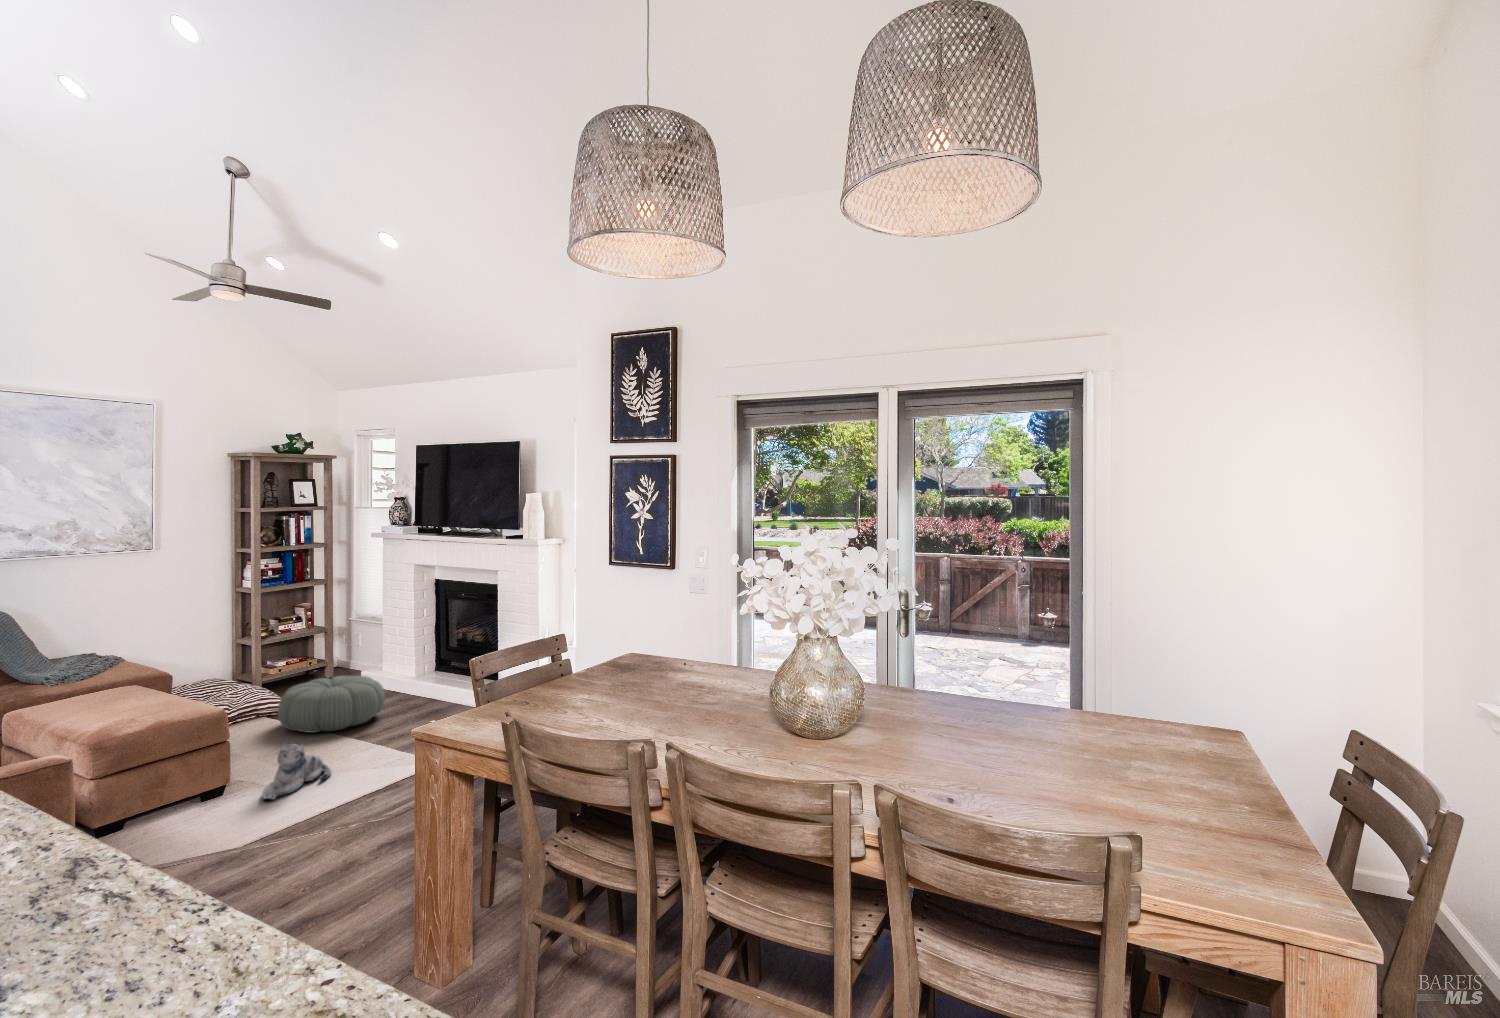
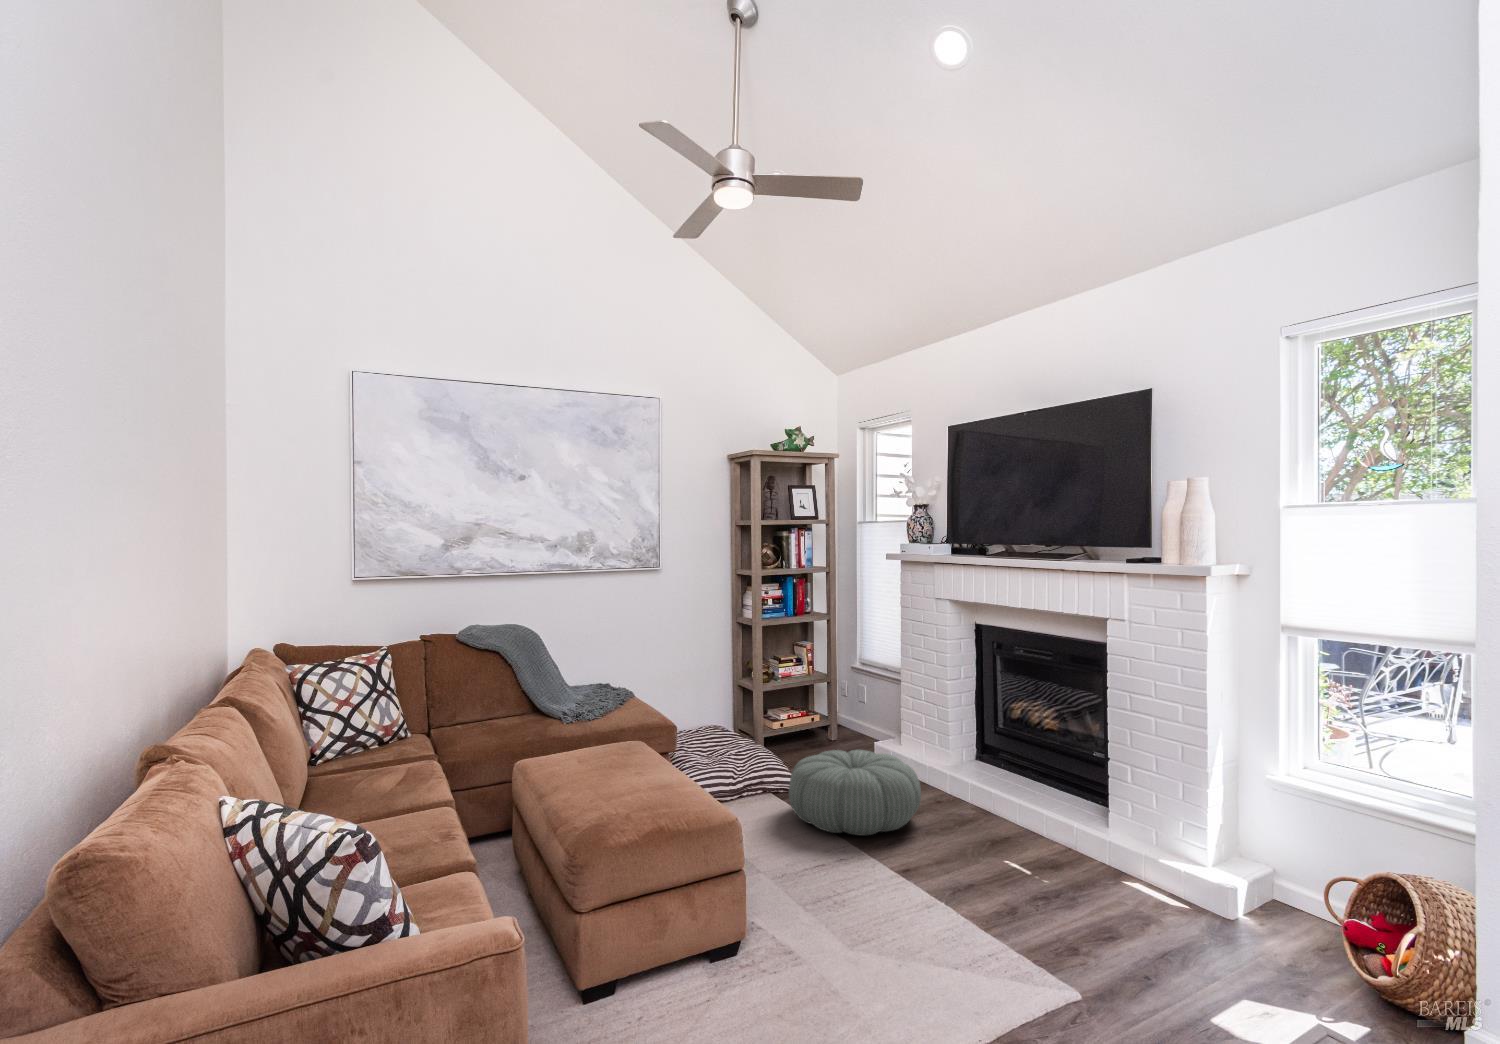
plush toy: present [262,744,331,800] -> none [786,869,875,965]

